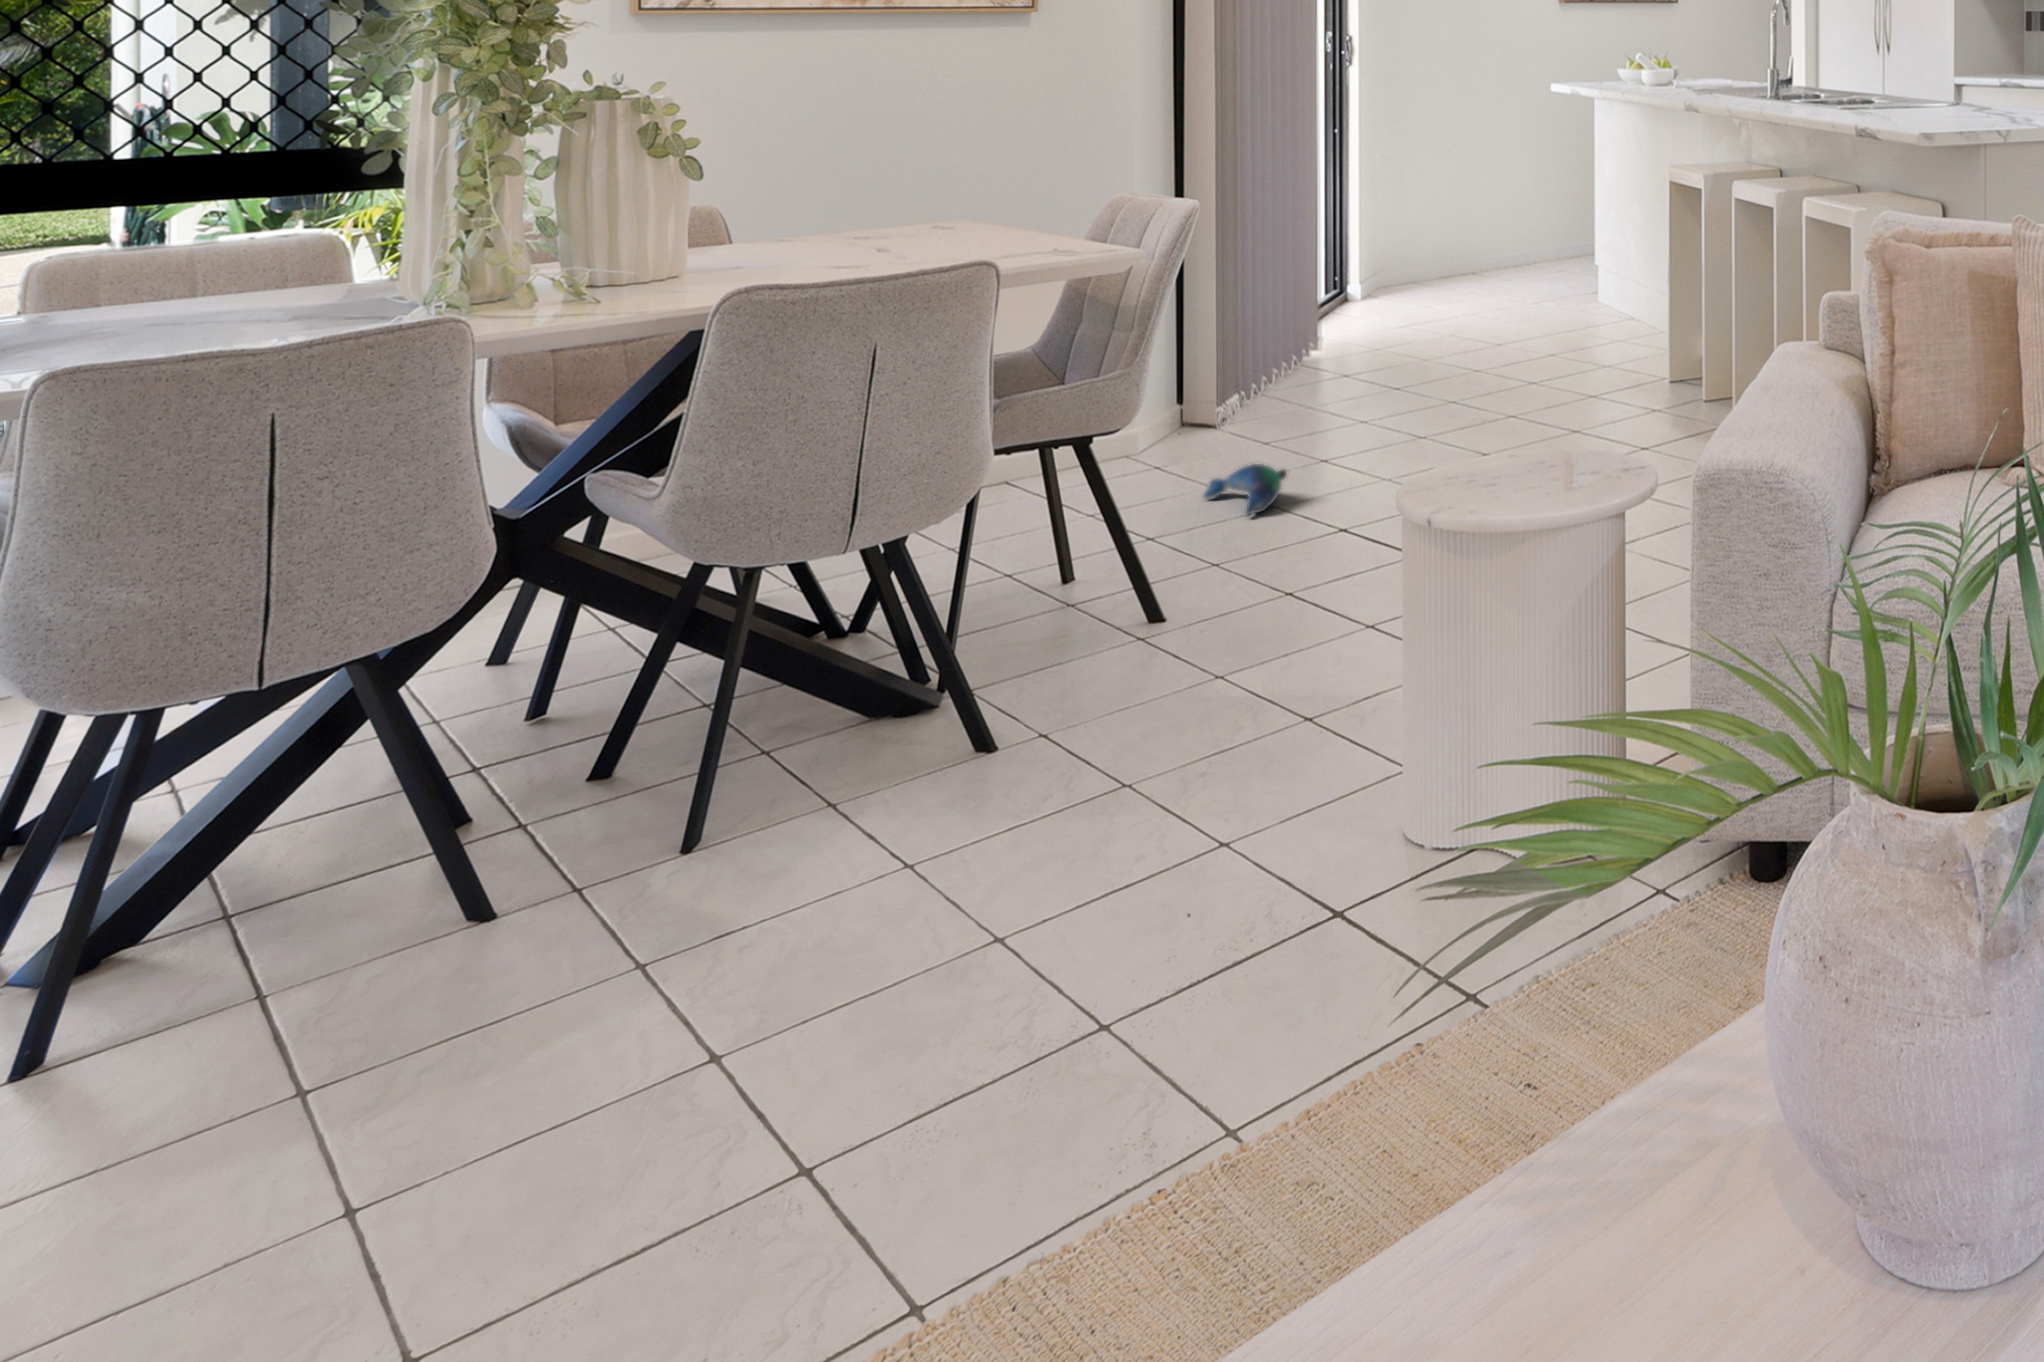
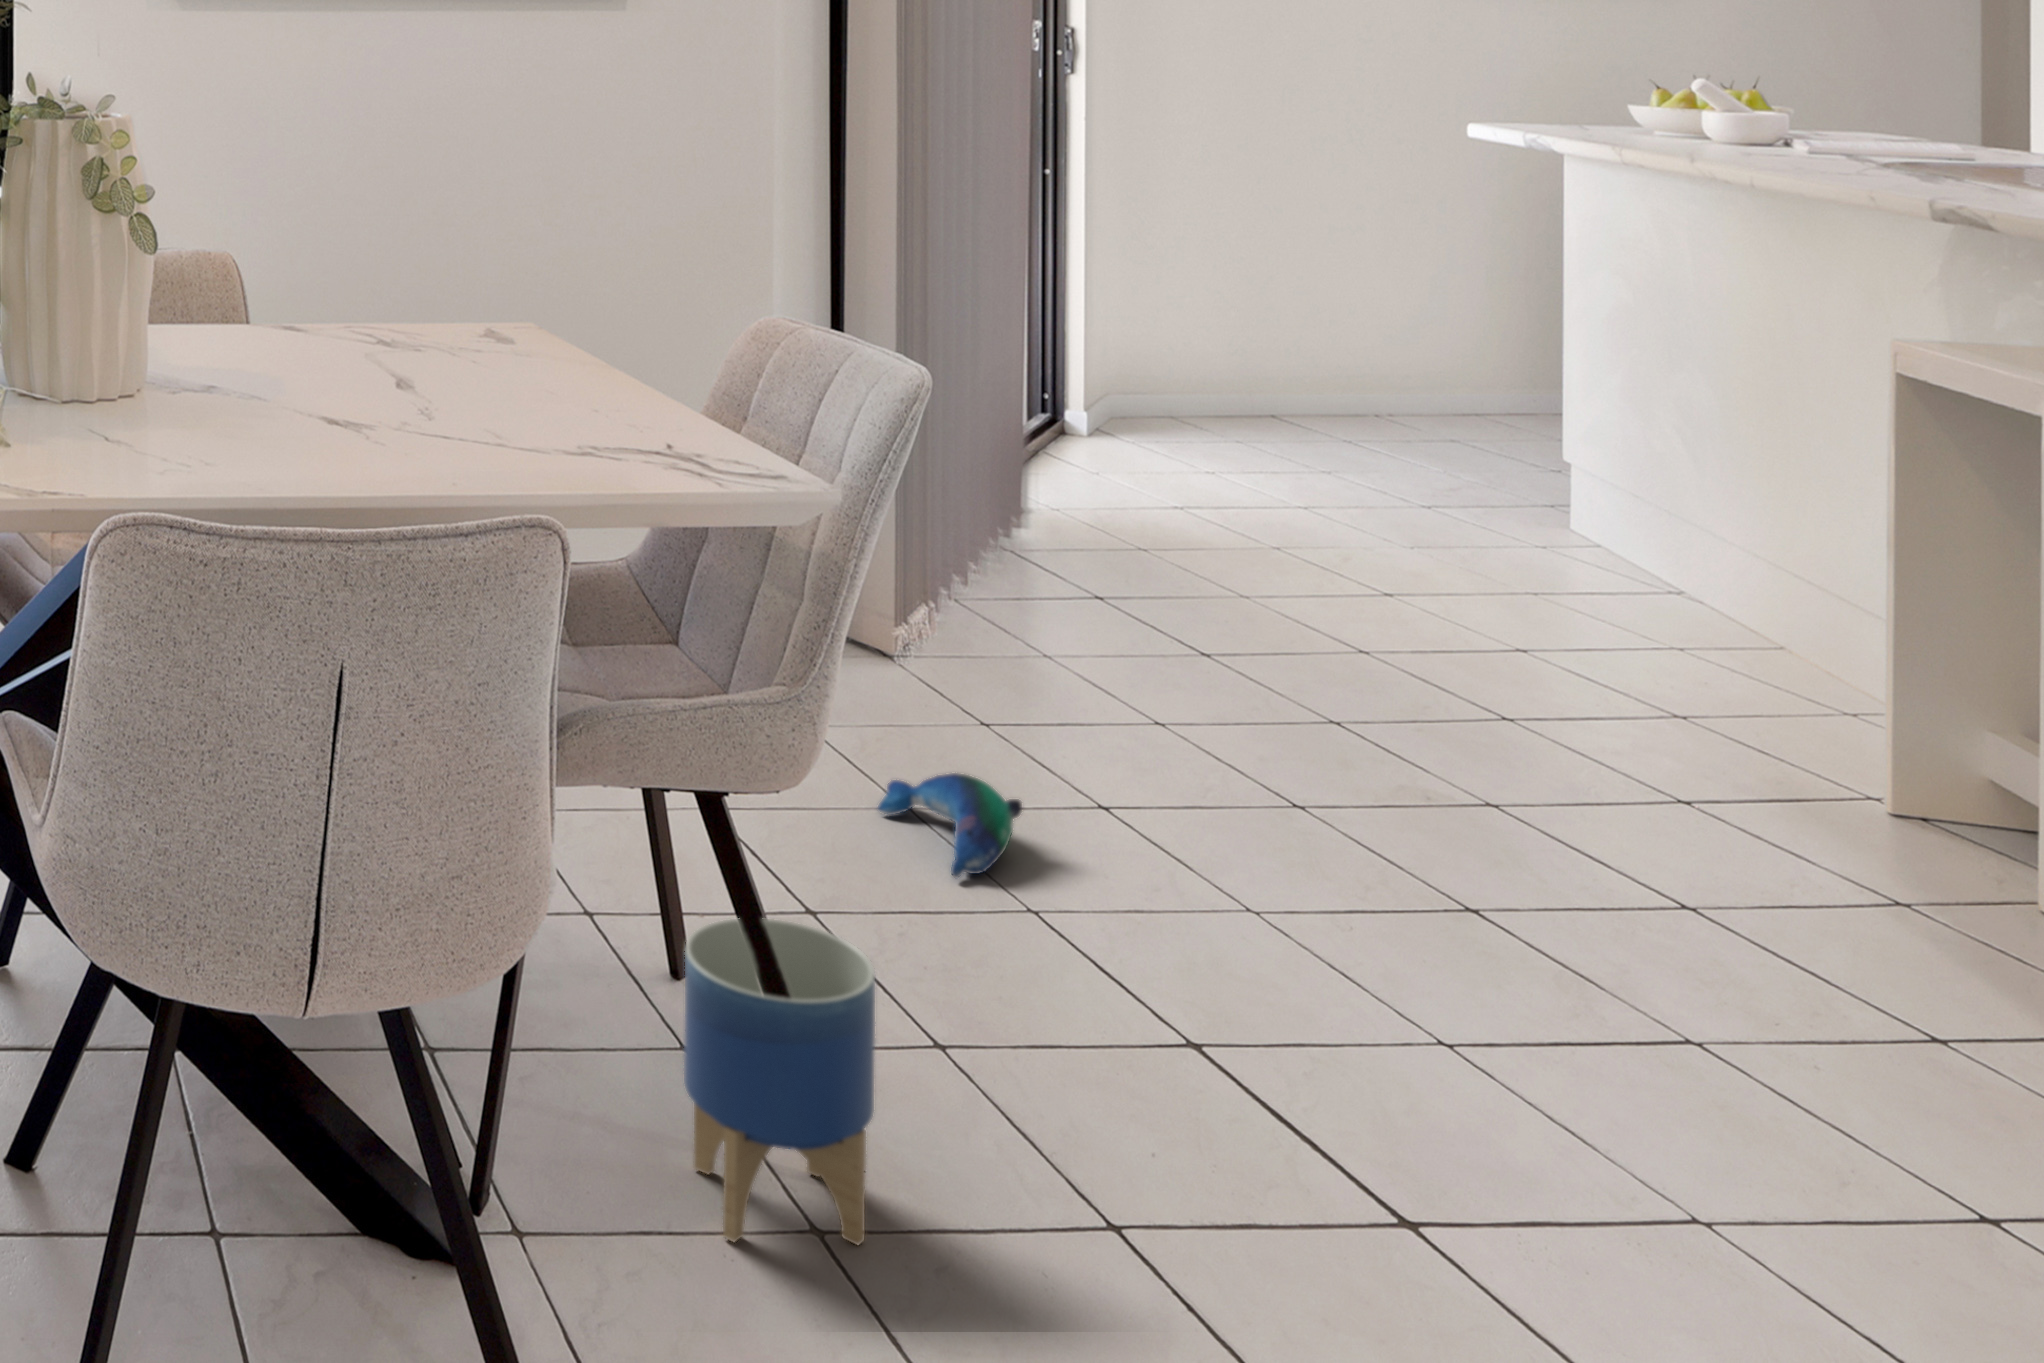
planter: none [1084,514,1192,678] -> present [684,919,875,1245]

